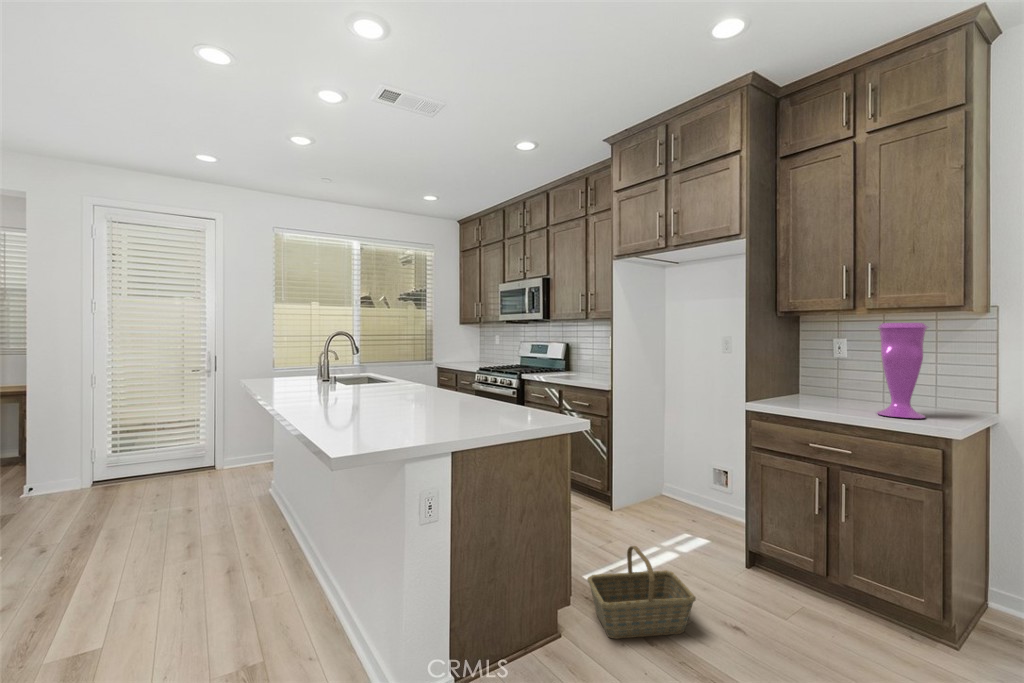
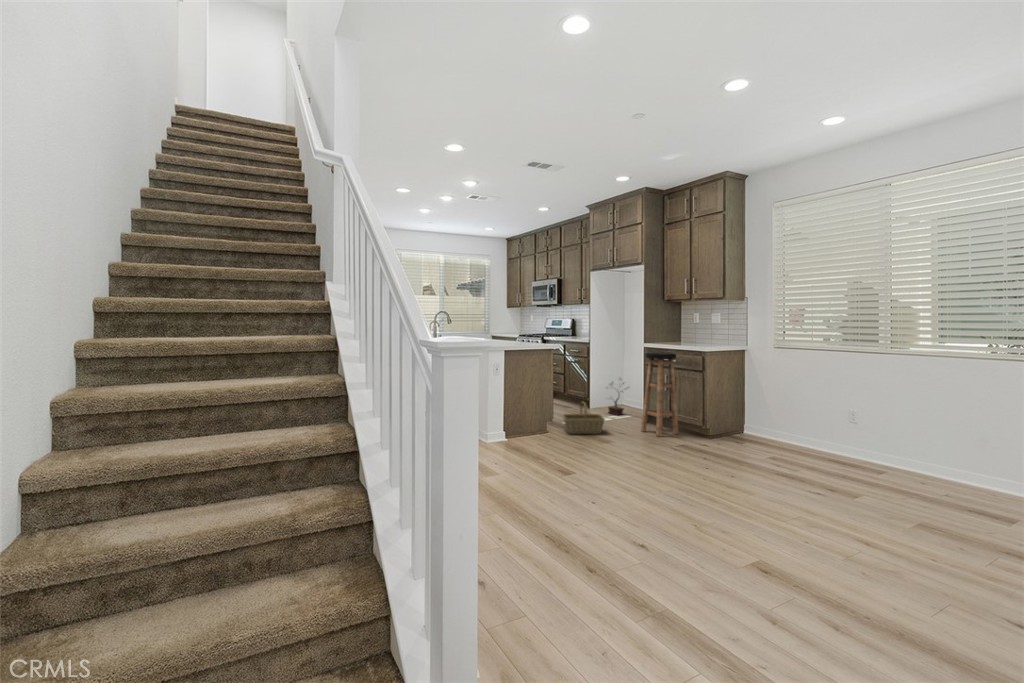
vase: present [877,323,929,418] -> none [691,305,712,346]
bar stool: none [766,427,859,642] -> present [641,352,678,437]
potted plant: none [646,459,704,536] -> present [608,380,627,415]

